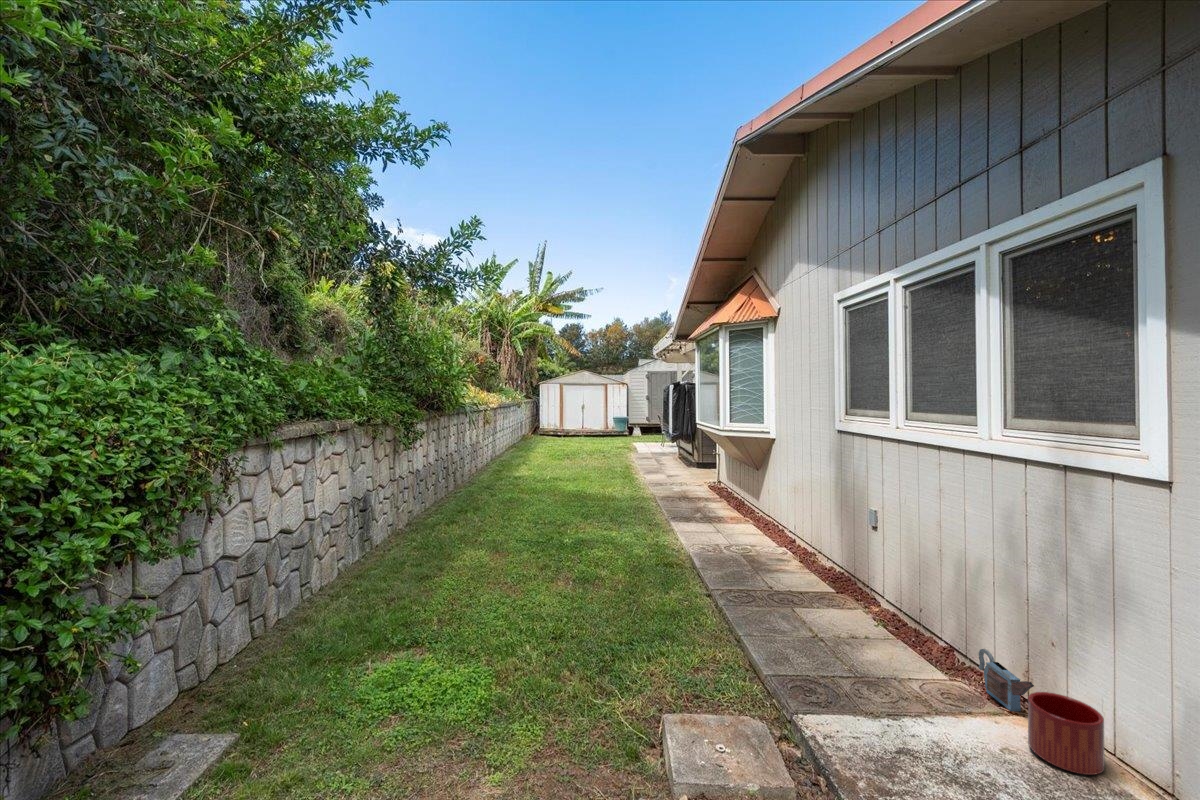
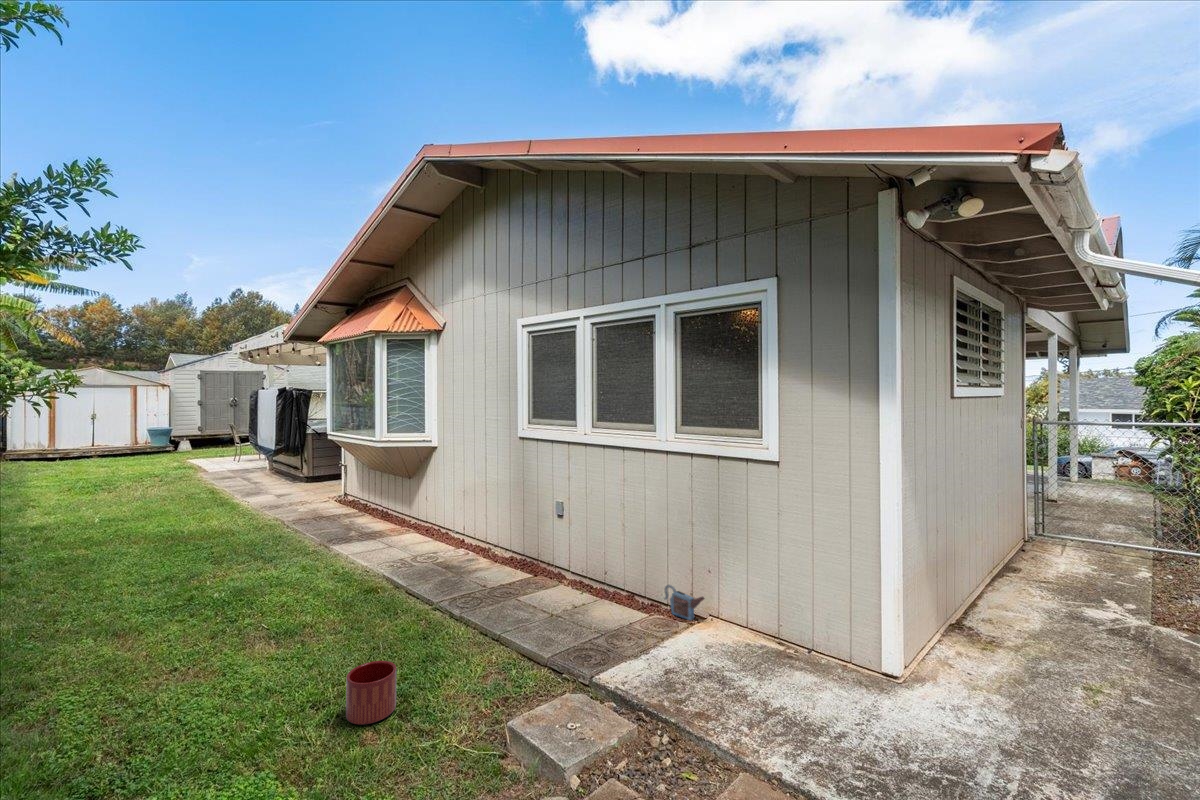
planter: present [1028,692,1105,775] -> present [346,661,396,725]

